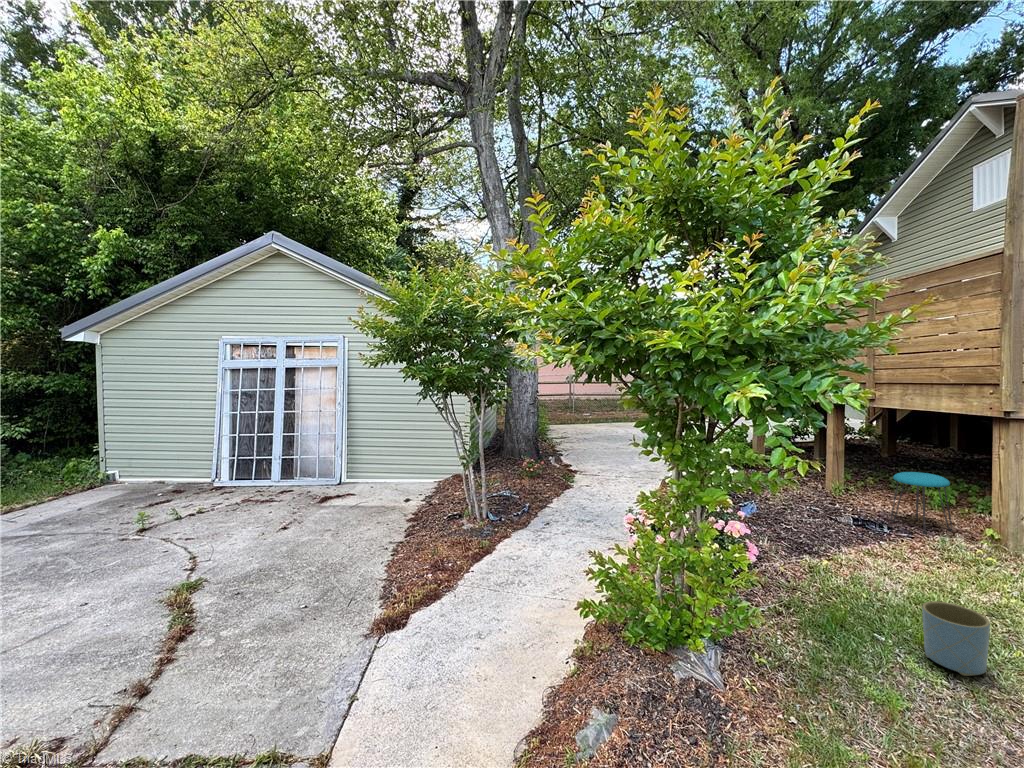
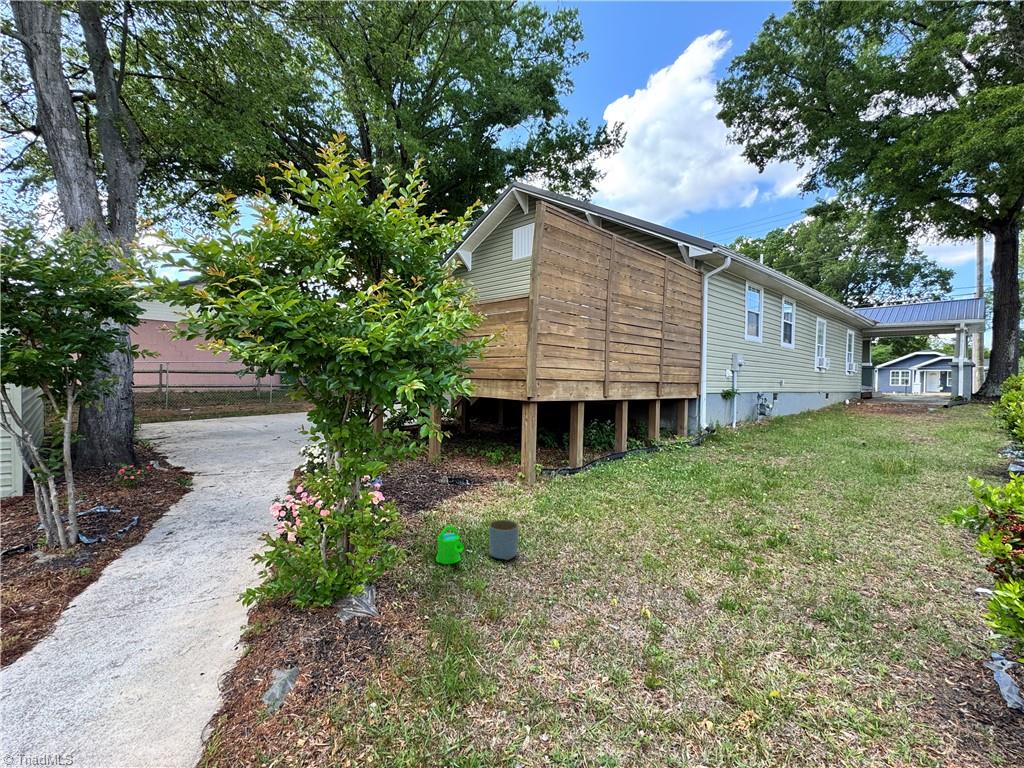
stool: present [890,472,952,534] -> none [471,441,502,482]
watering can: none [823,589,872,648] -> present [436,525,464,564]

